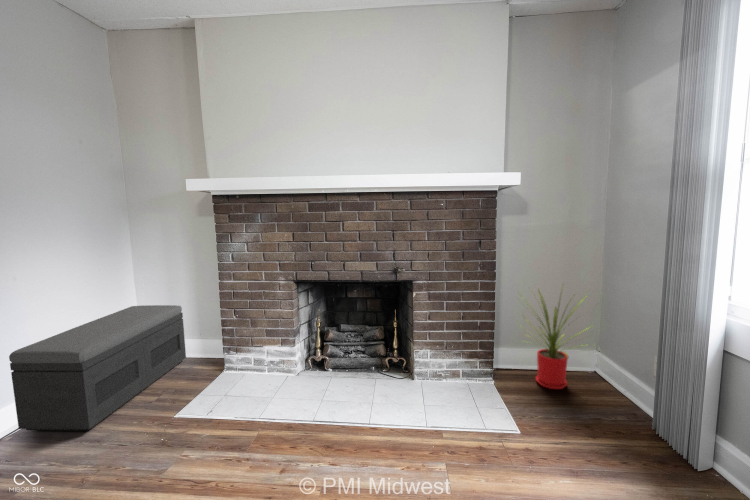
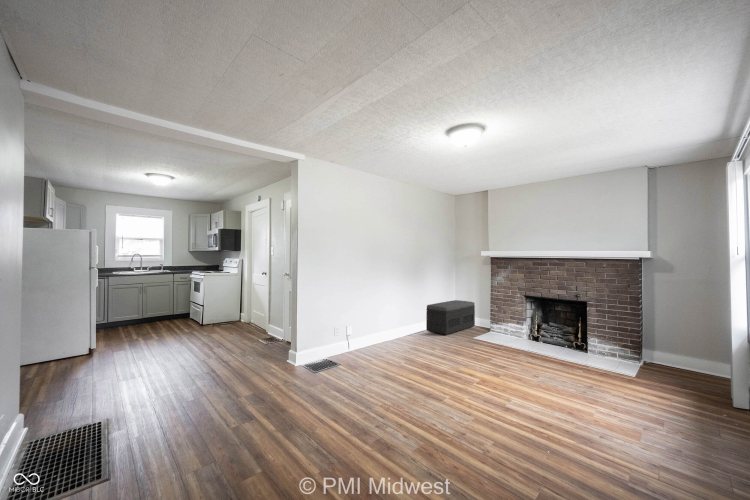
house plant: present [521,292,589,389] -> none [650,310,713,375]

